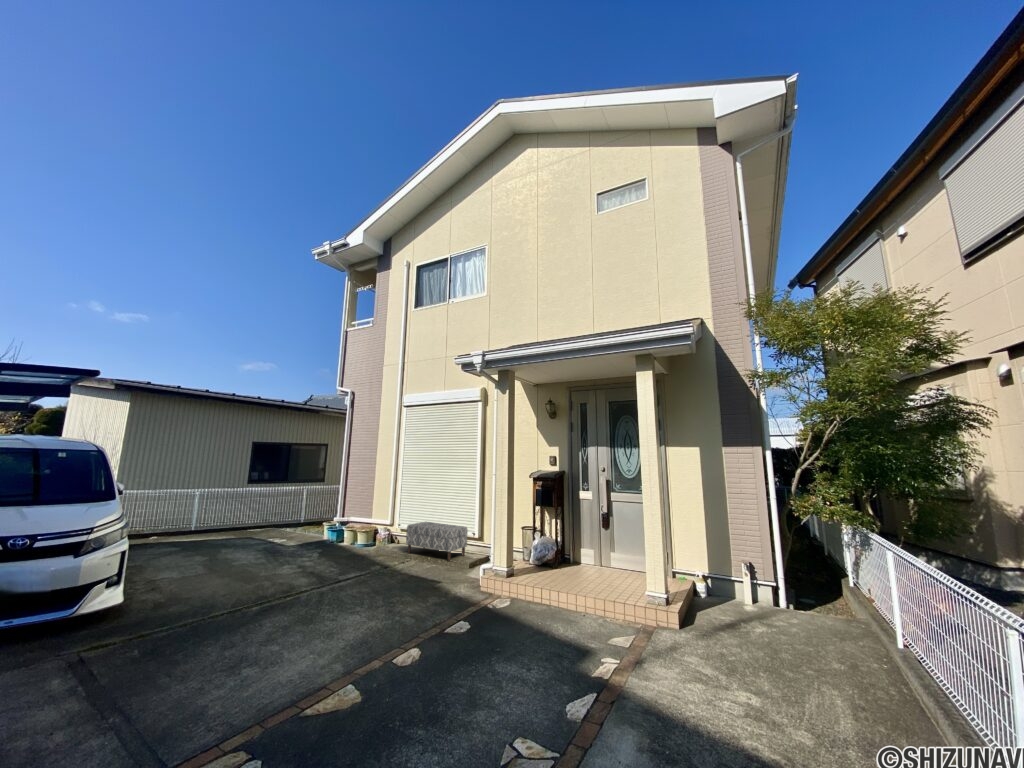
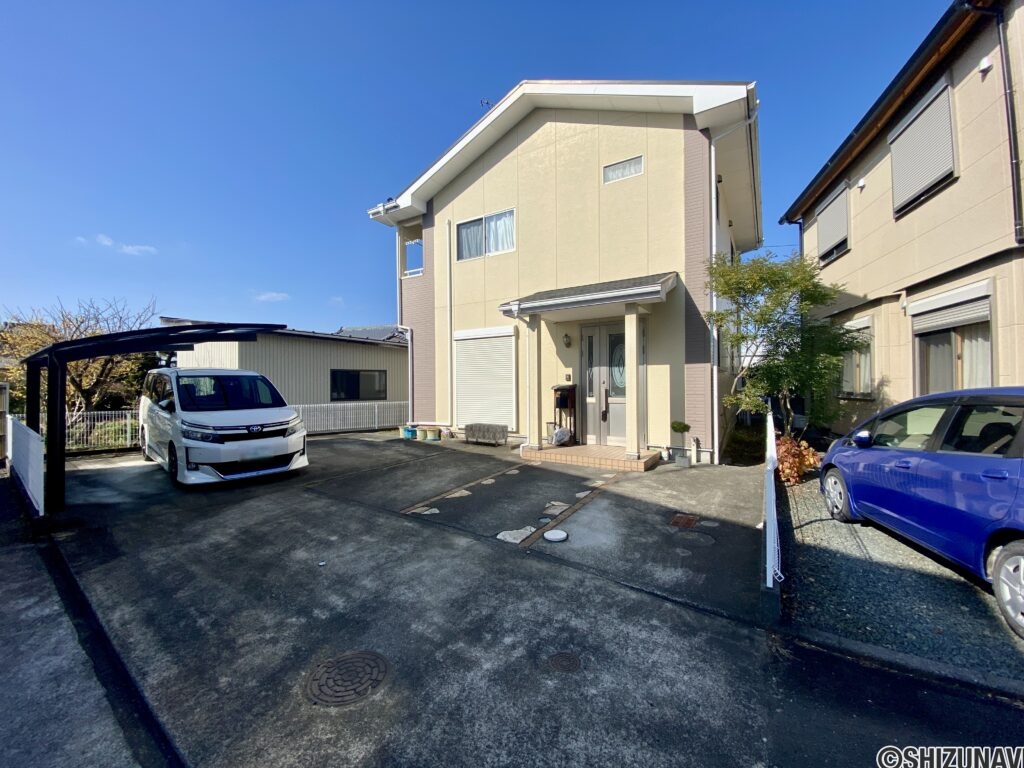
potted tree: none [708,534,745,613] -> present [671,421,692,468]

